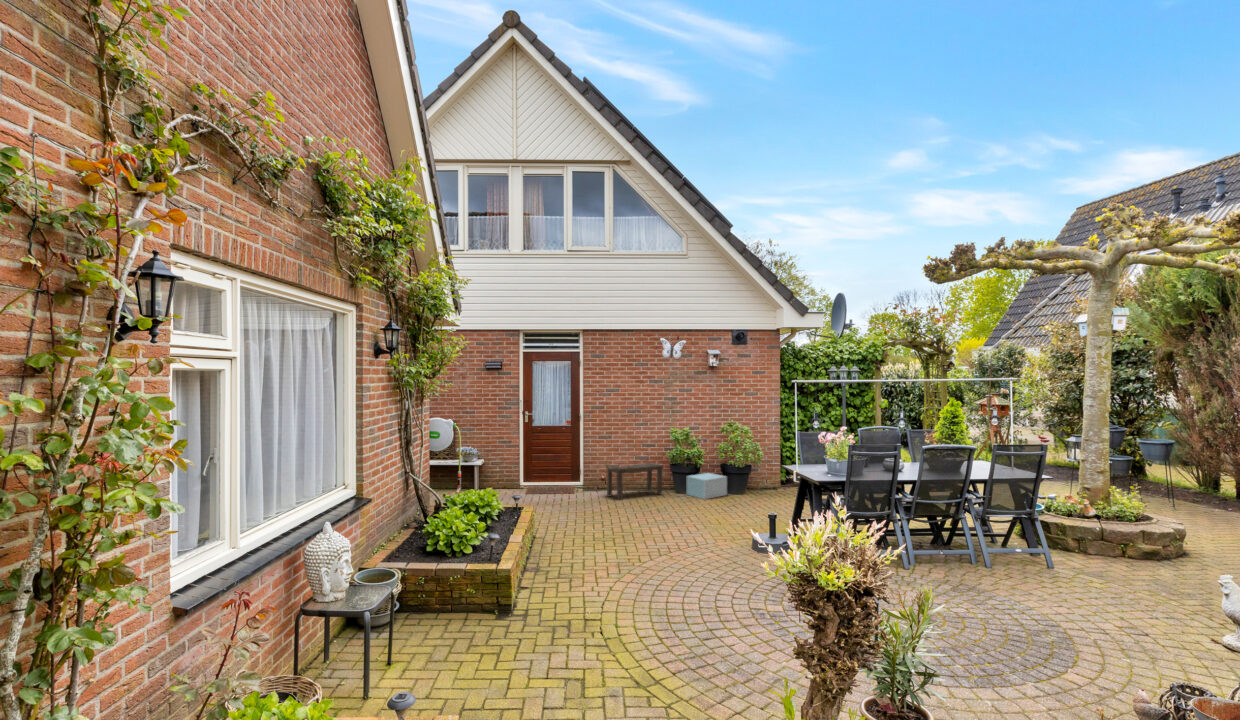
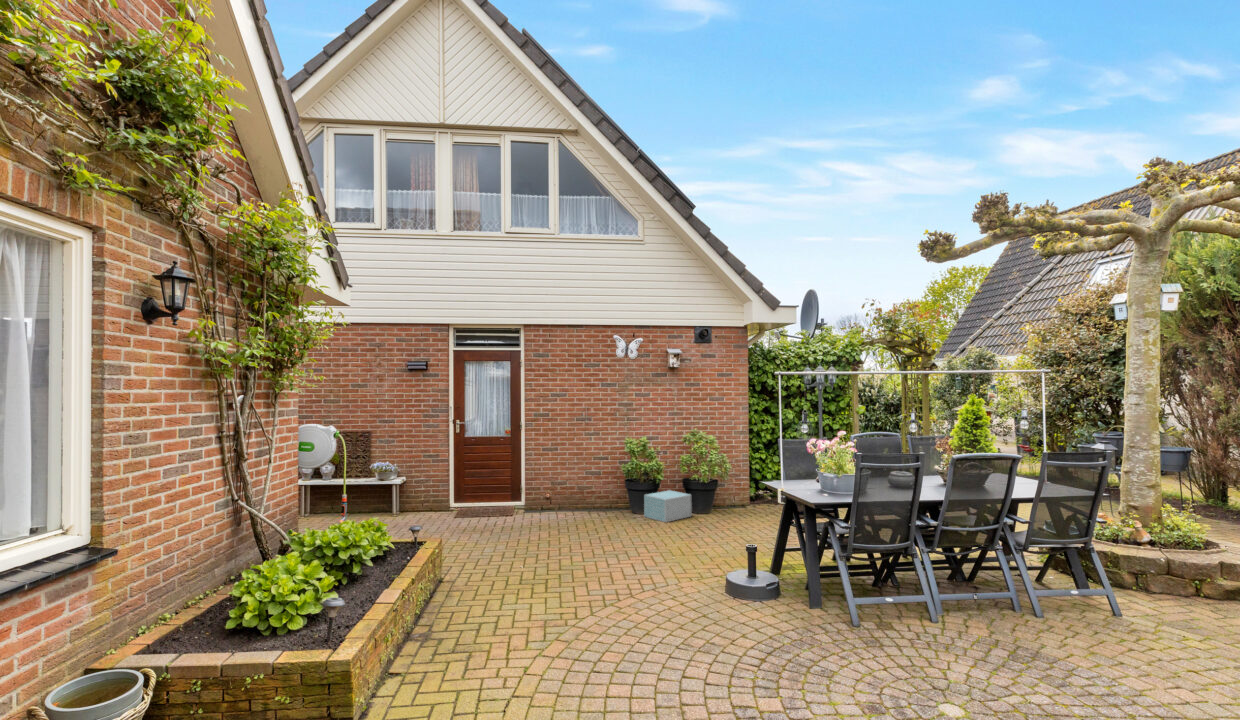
bench: present [607,463,663,500] -> none [550,479,617,525]

